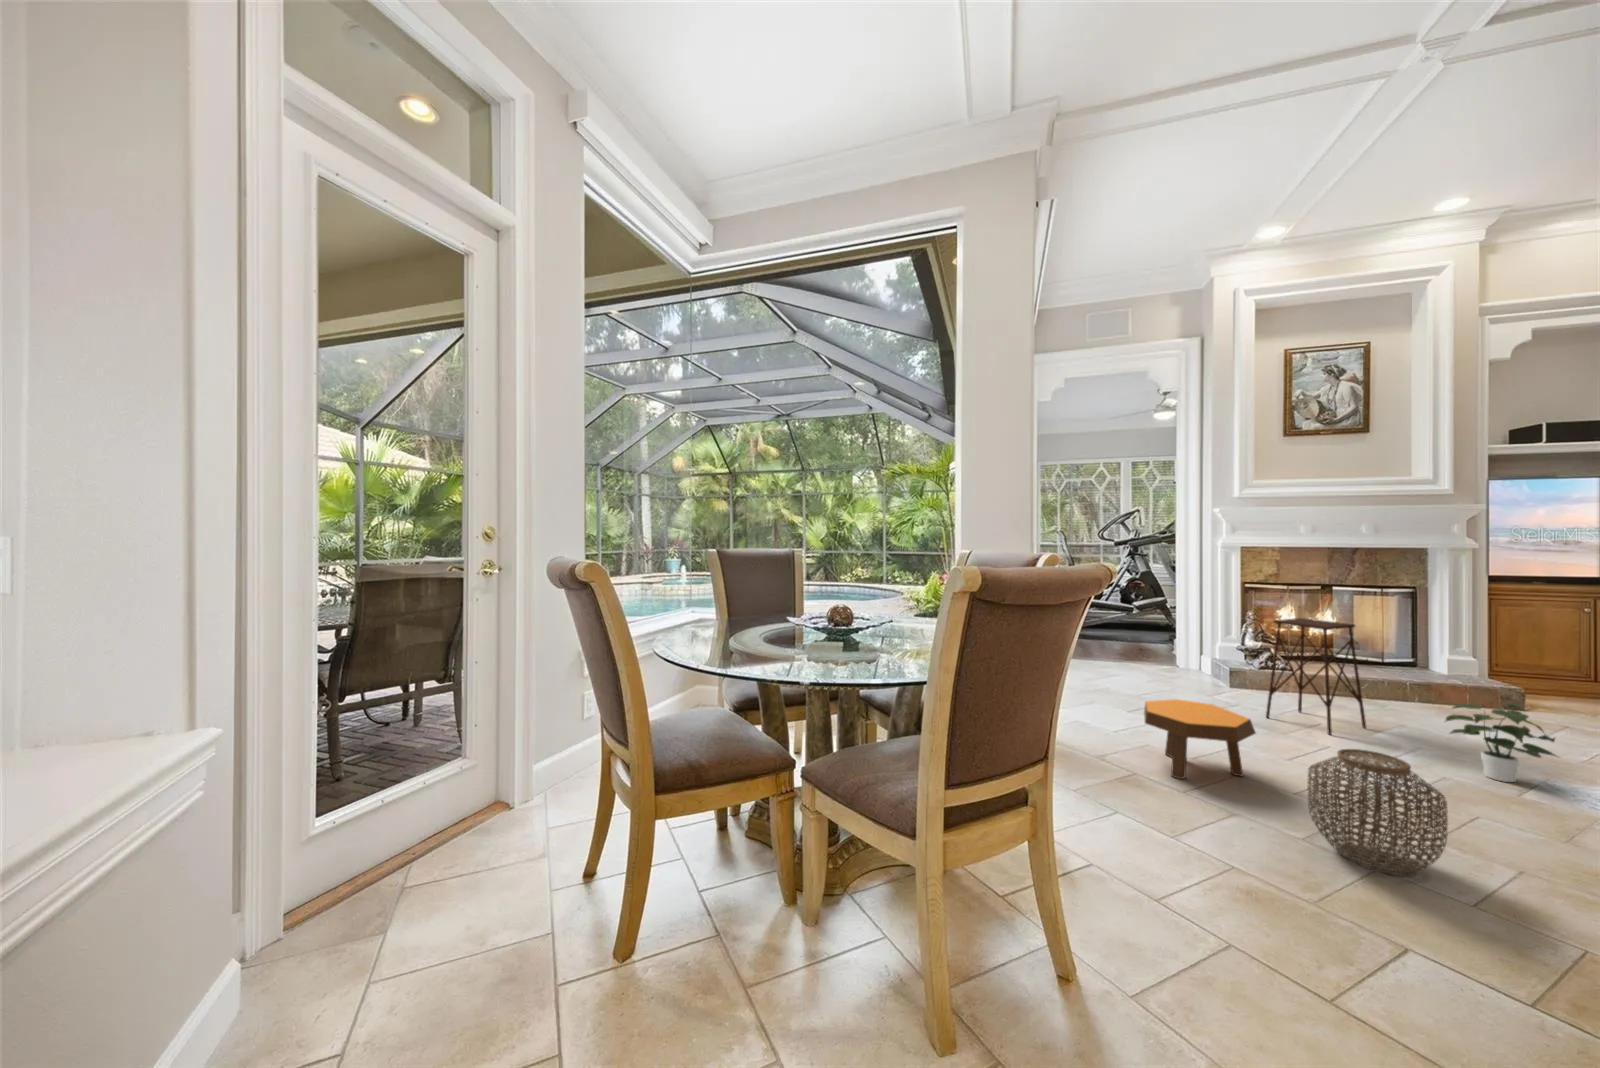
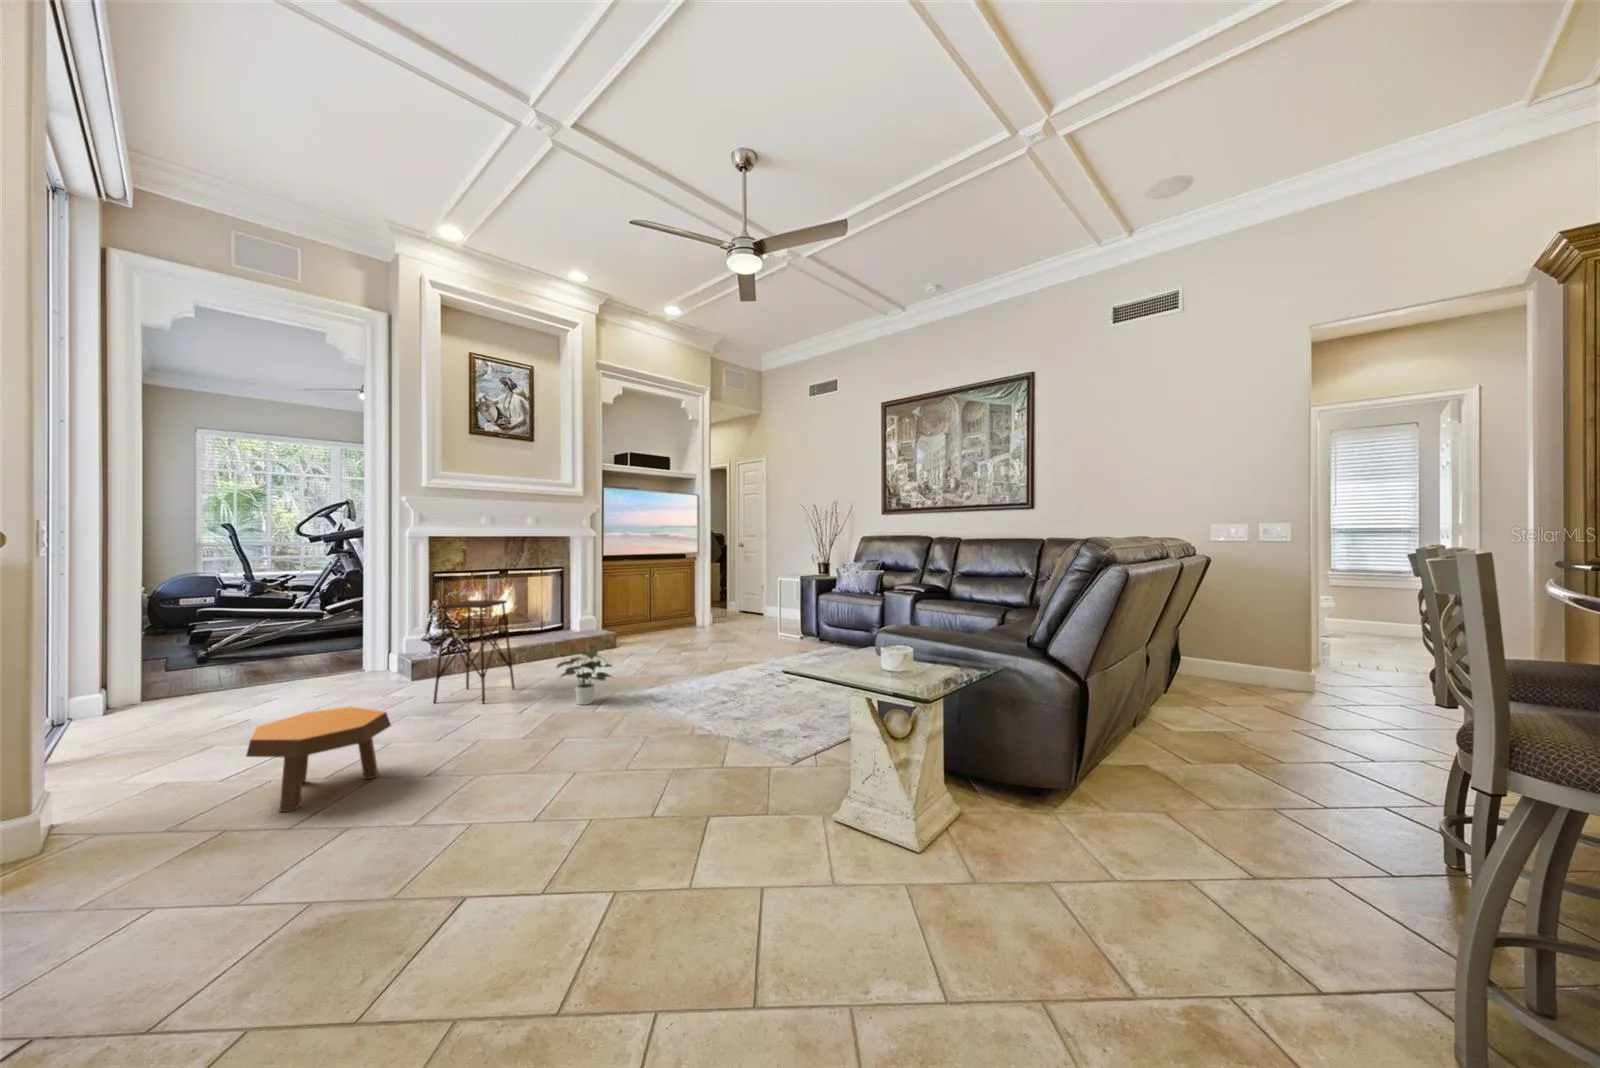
woven basket: present [1308,749,1448,875] -> none [412,713,519,827]

